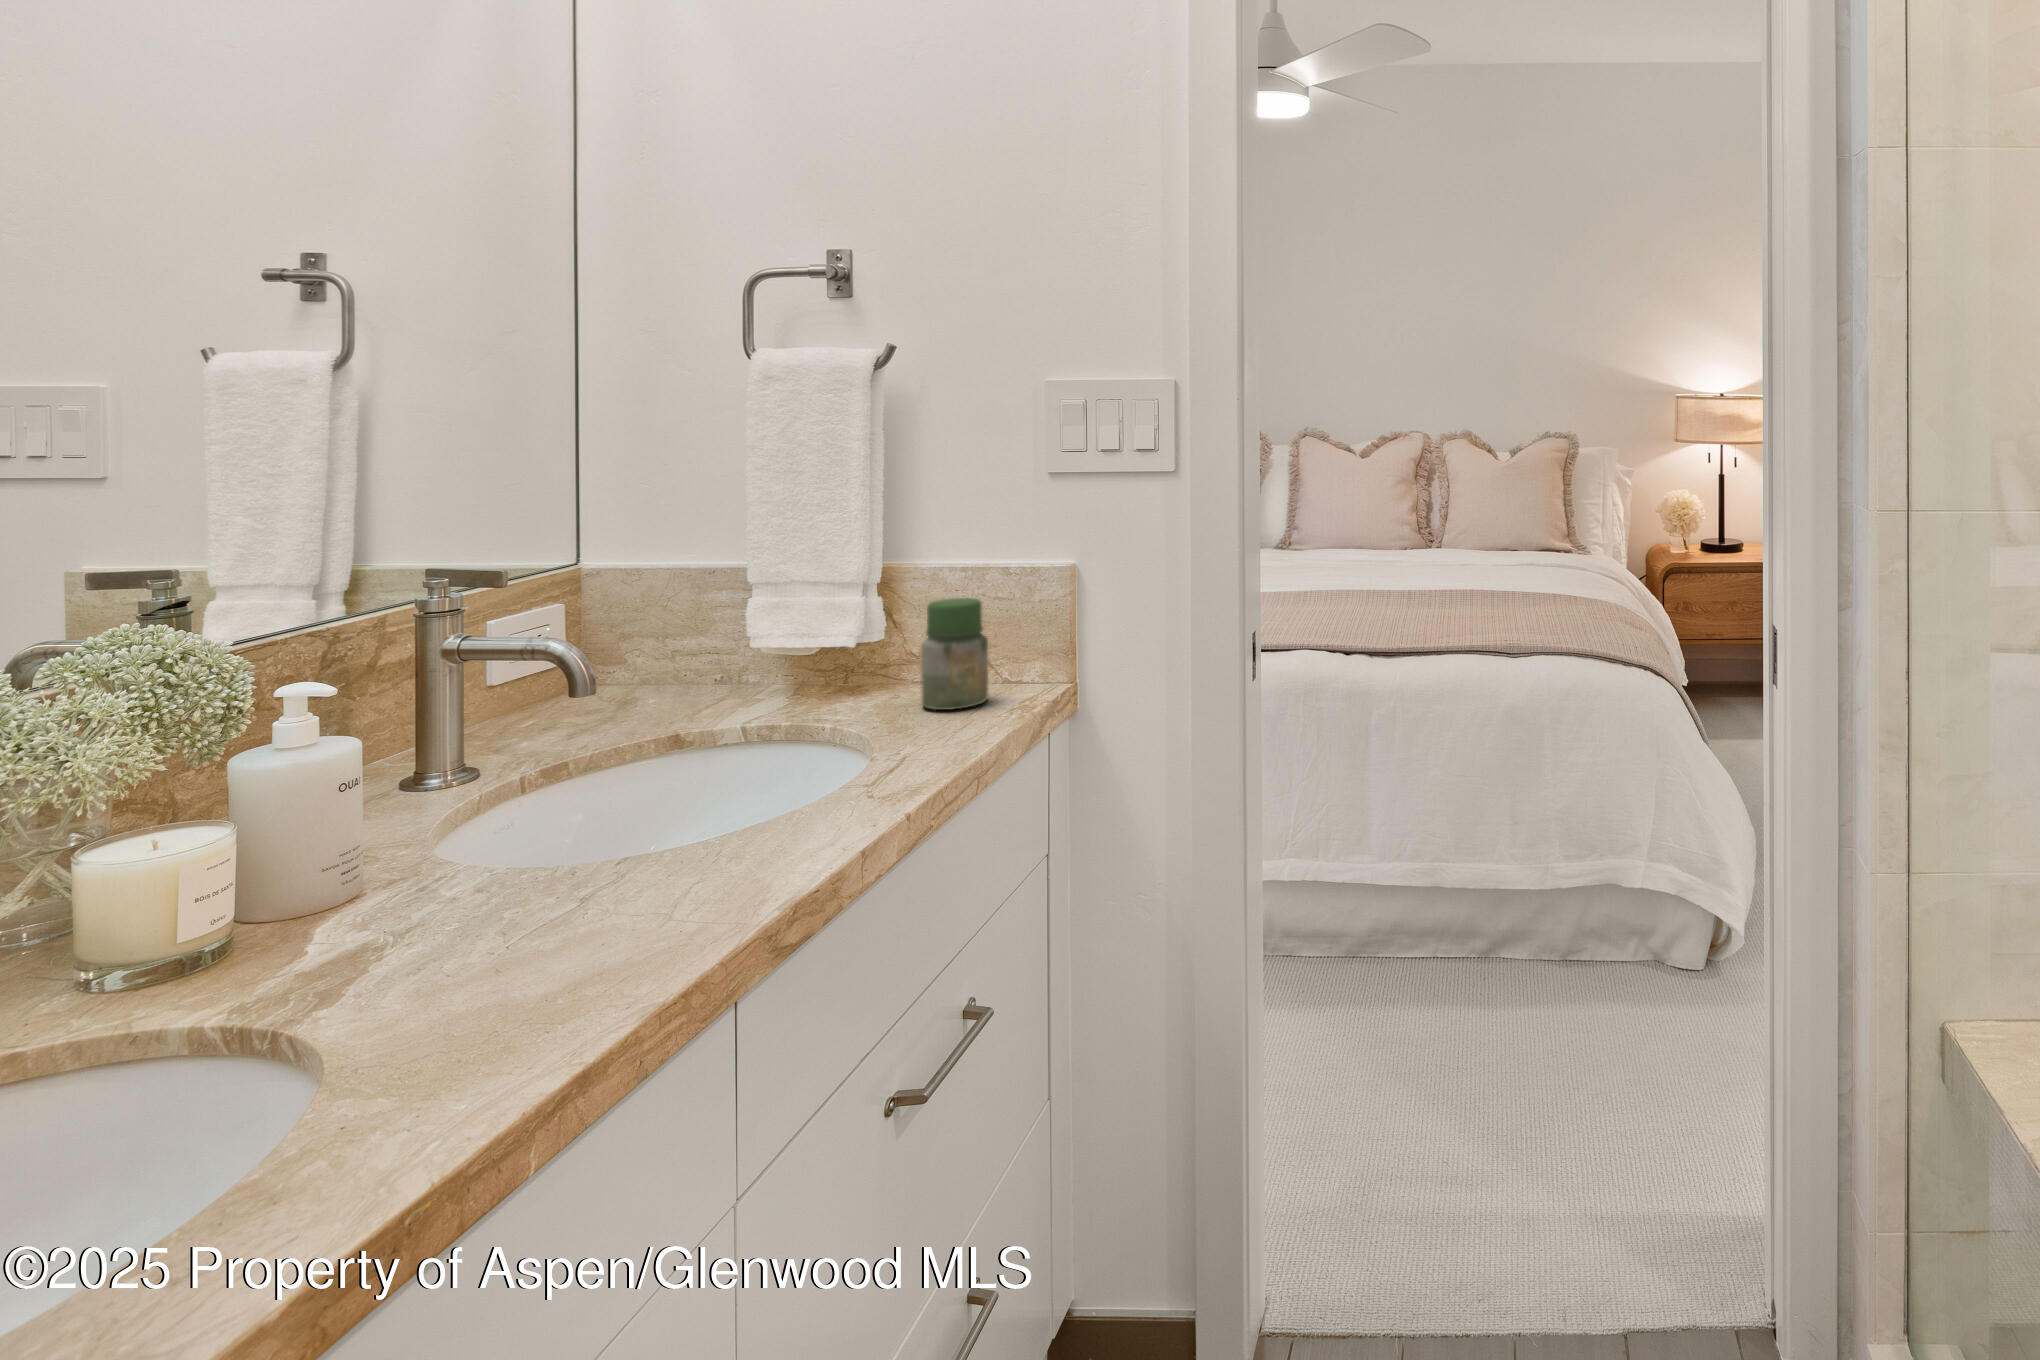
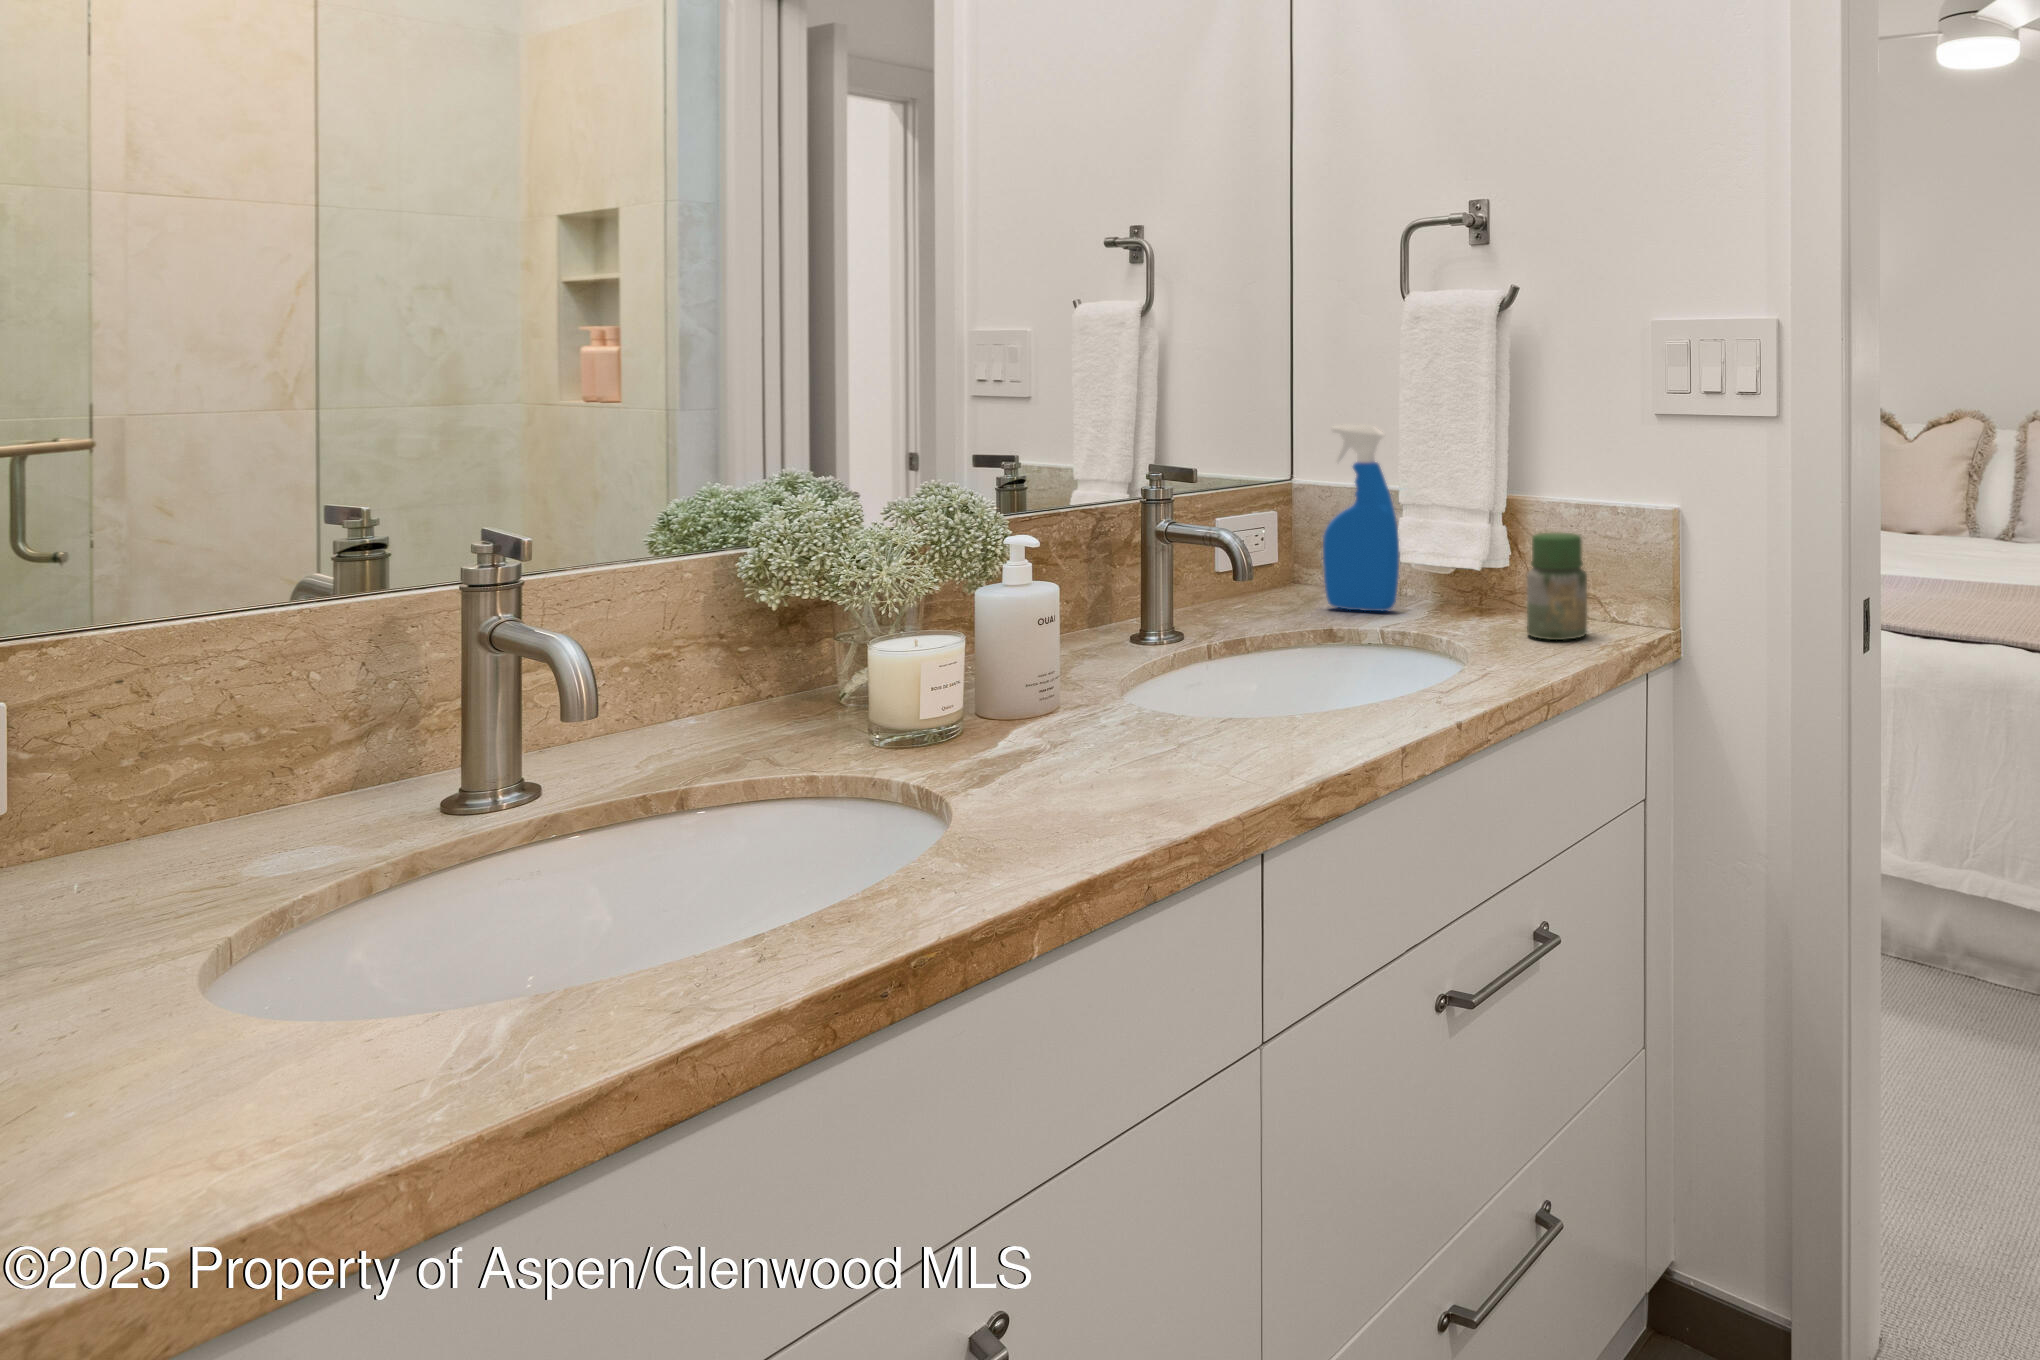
spray bottle: none [652,497,755,704] -> present [1323,425,1399,611]

